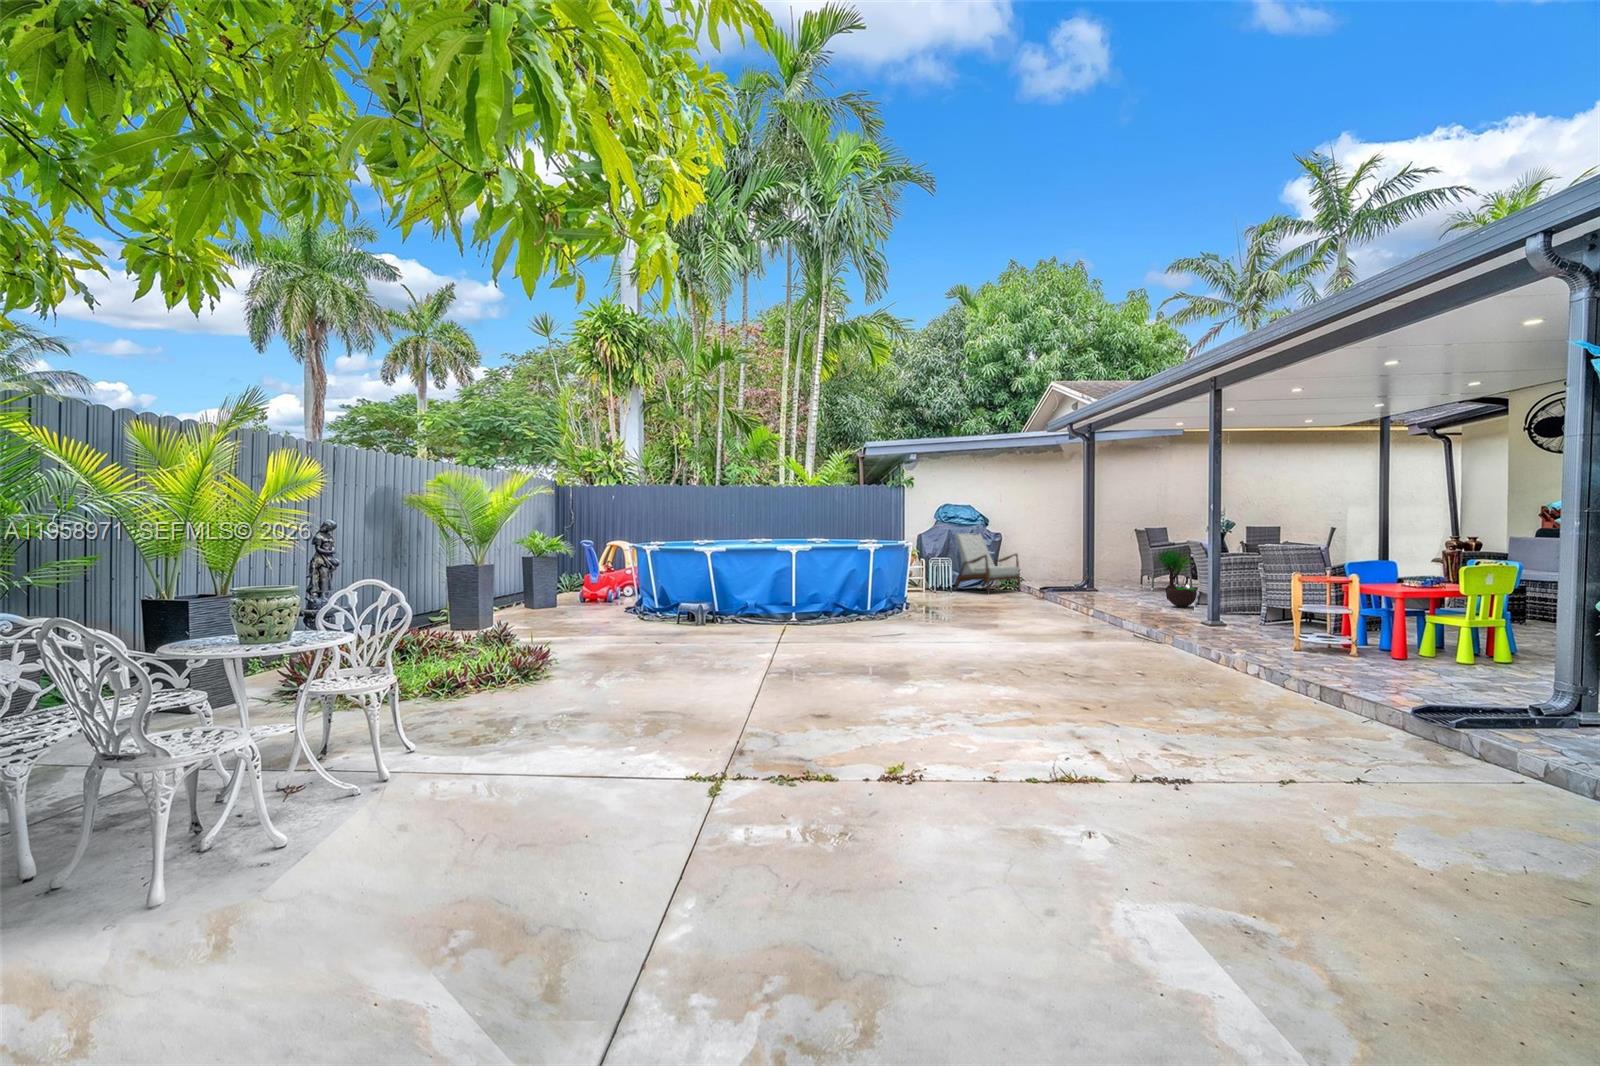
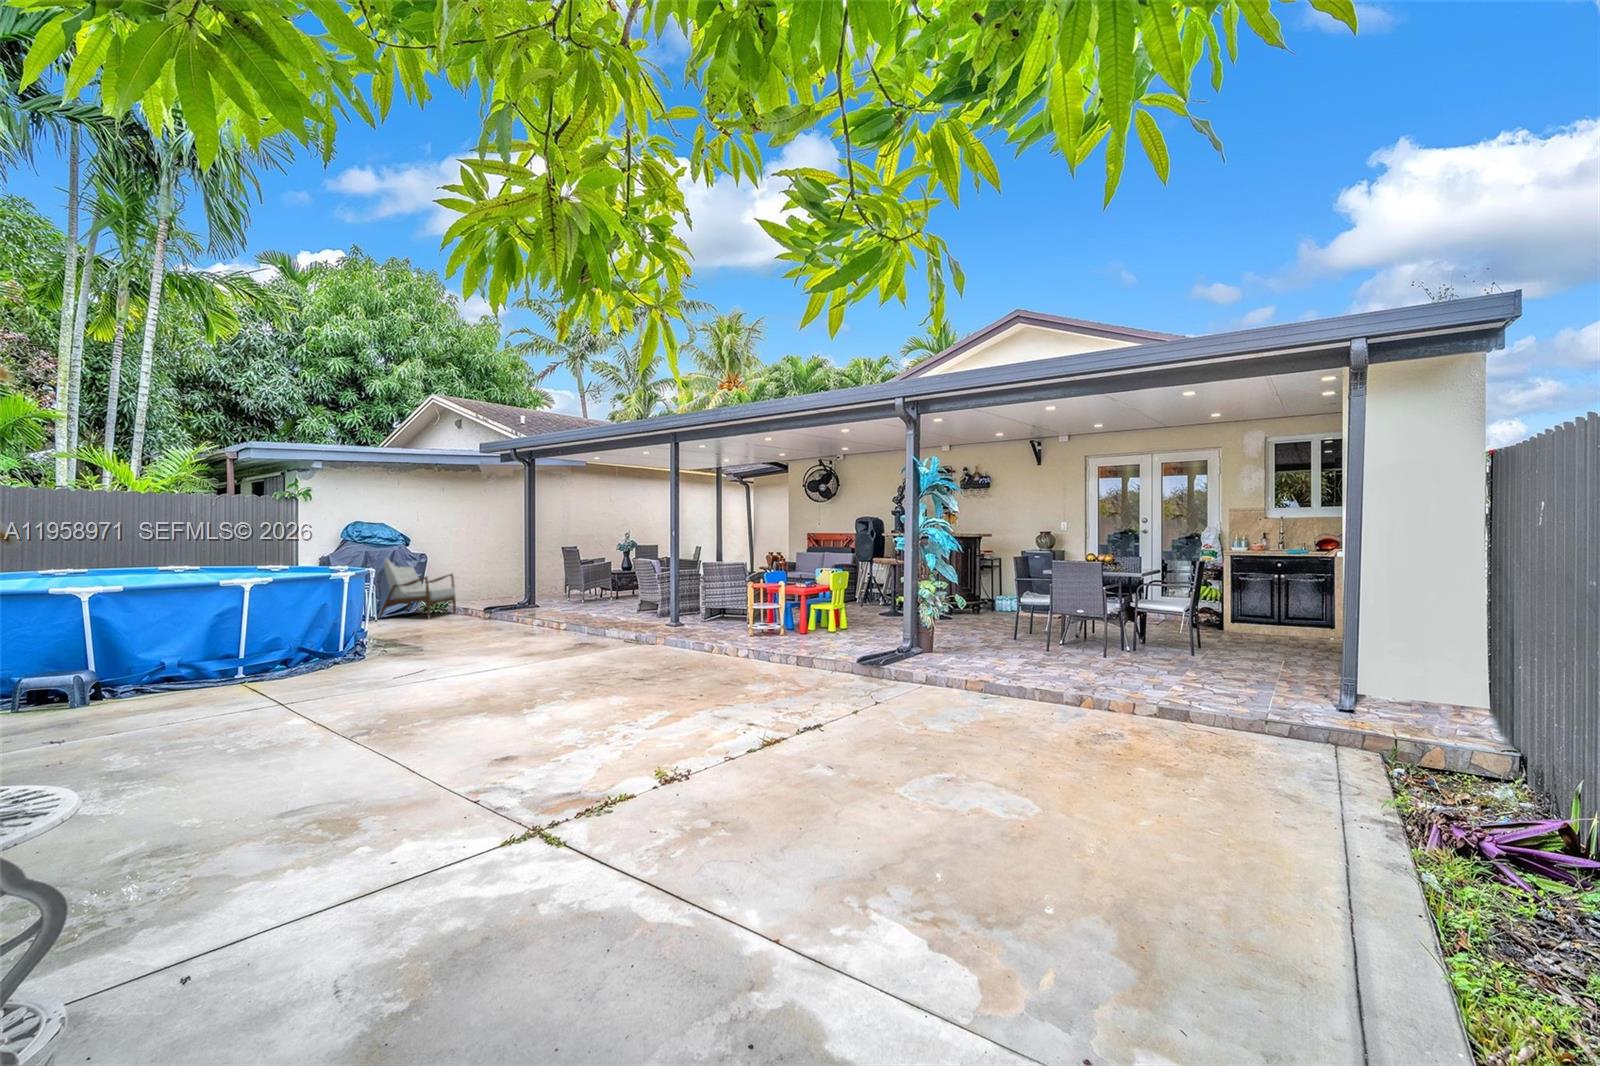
potted tree: present [1158,548,1197,607] -> none [604,563,639,617]

